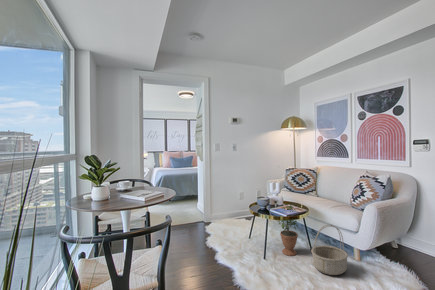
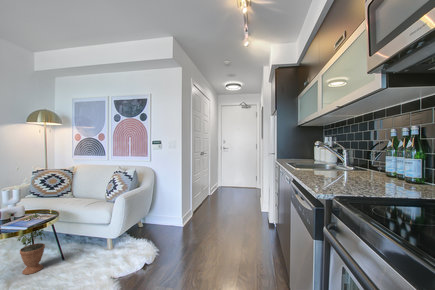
basket: present [311,225,348,275] -> none [61,222,99,274]

